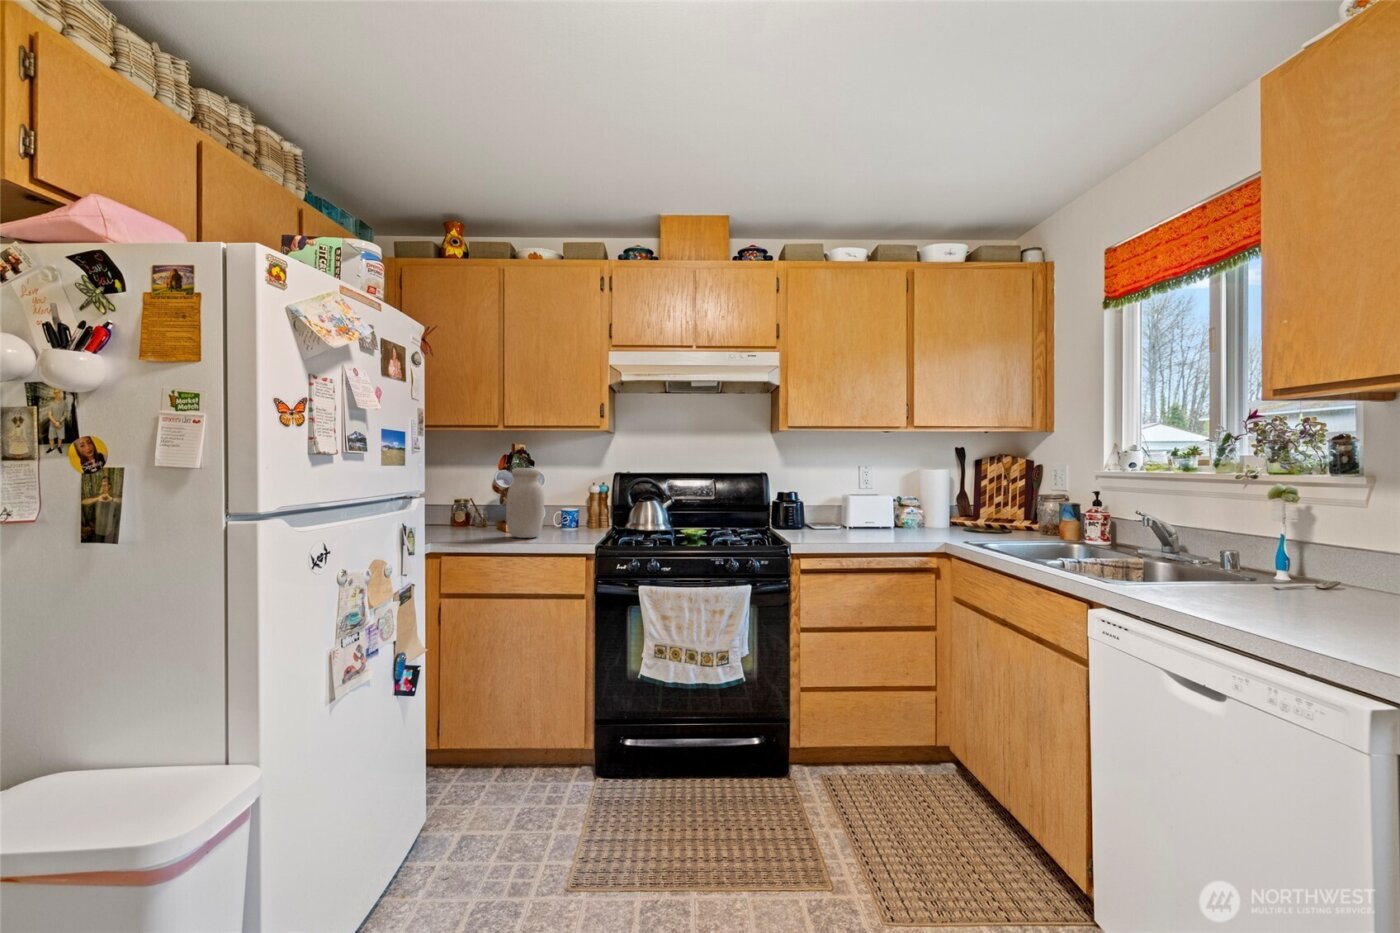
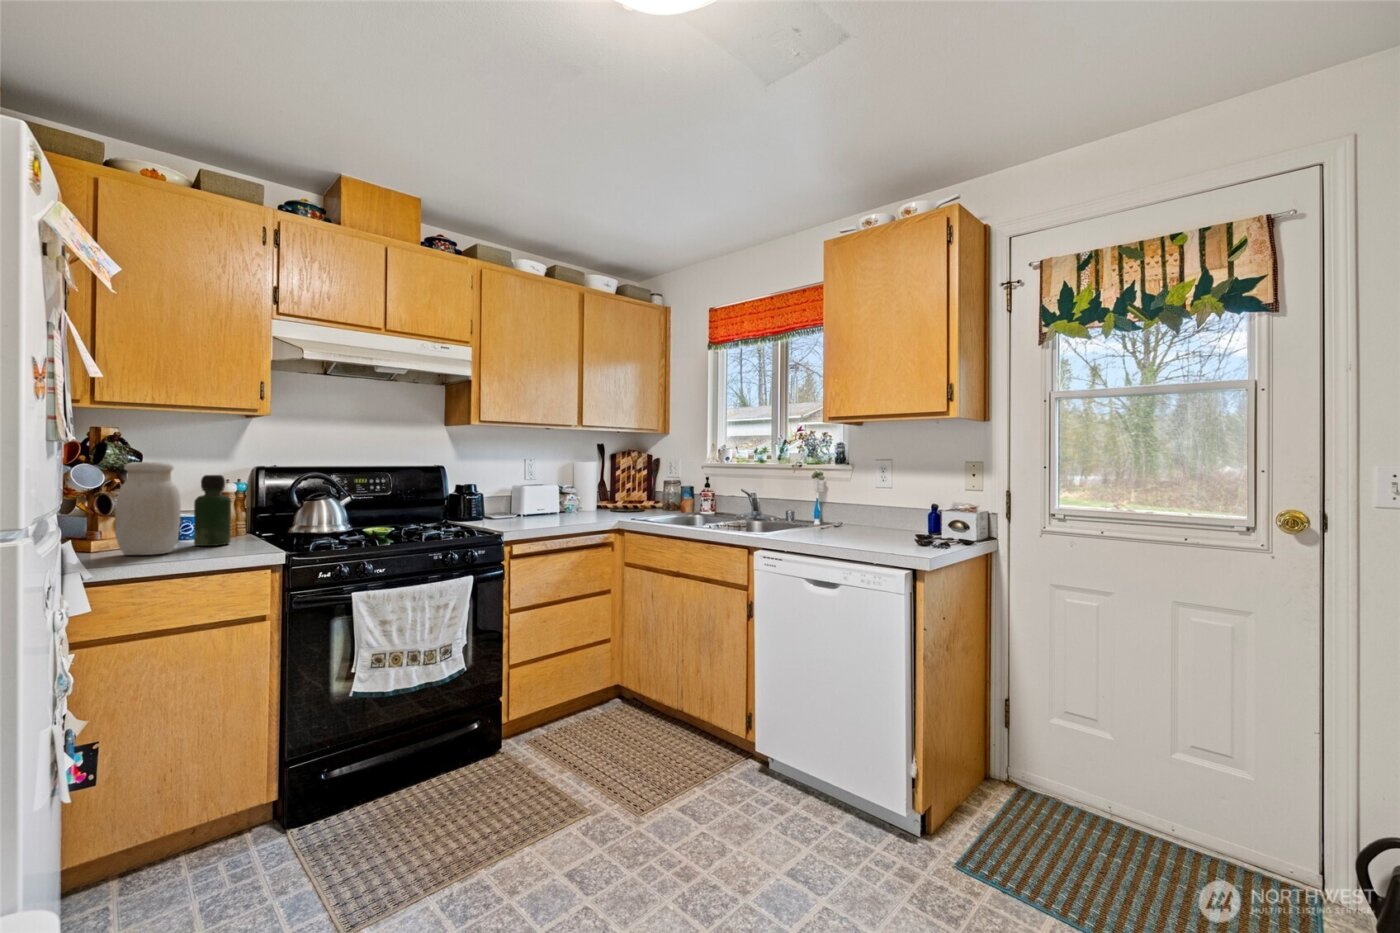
bottle: none [561,478,584,535] -> present [194,475,231,546]

